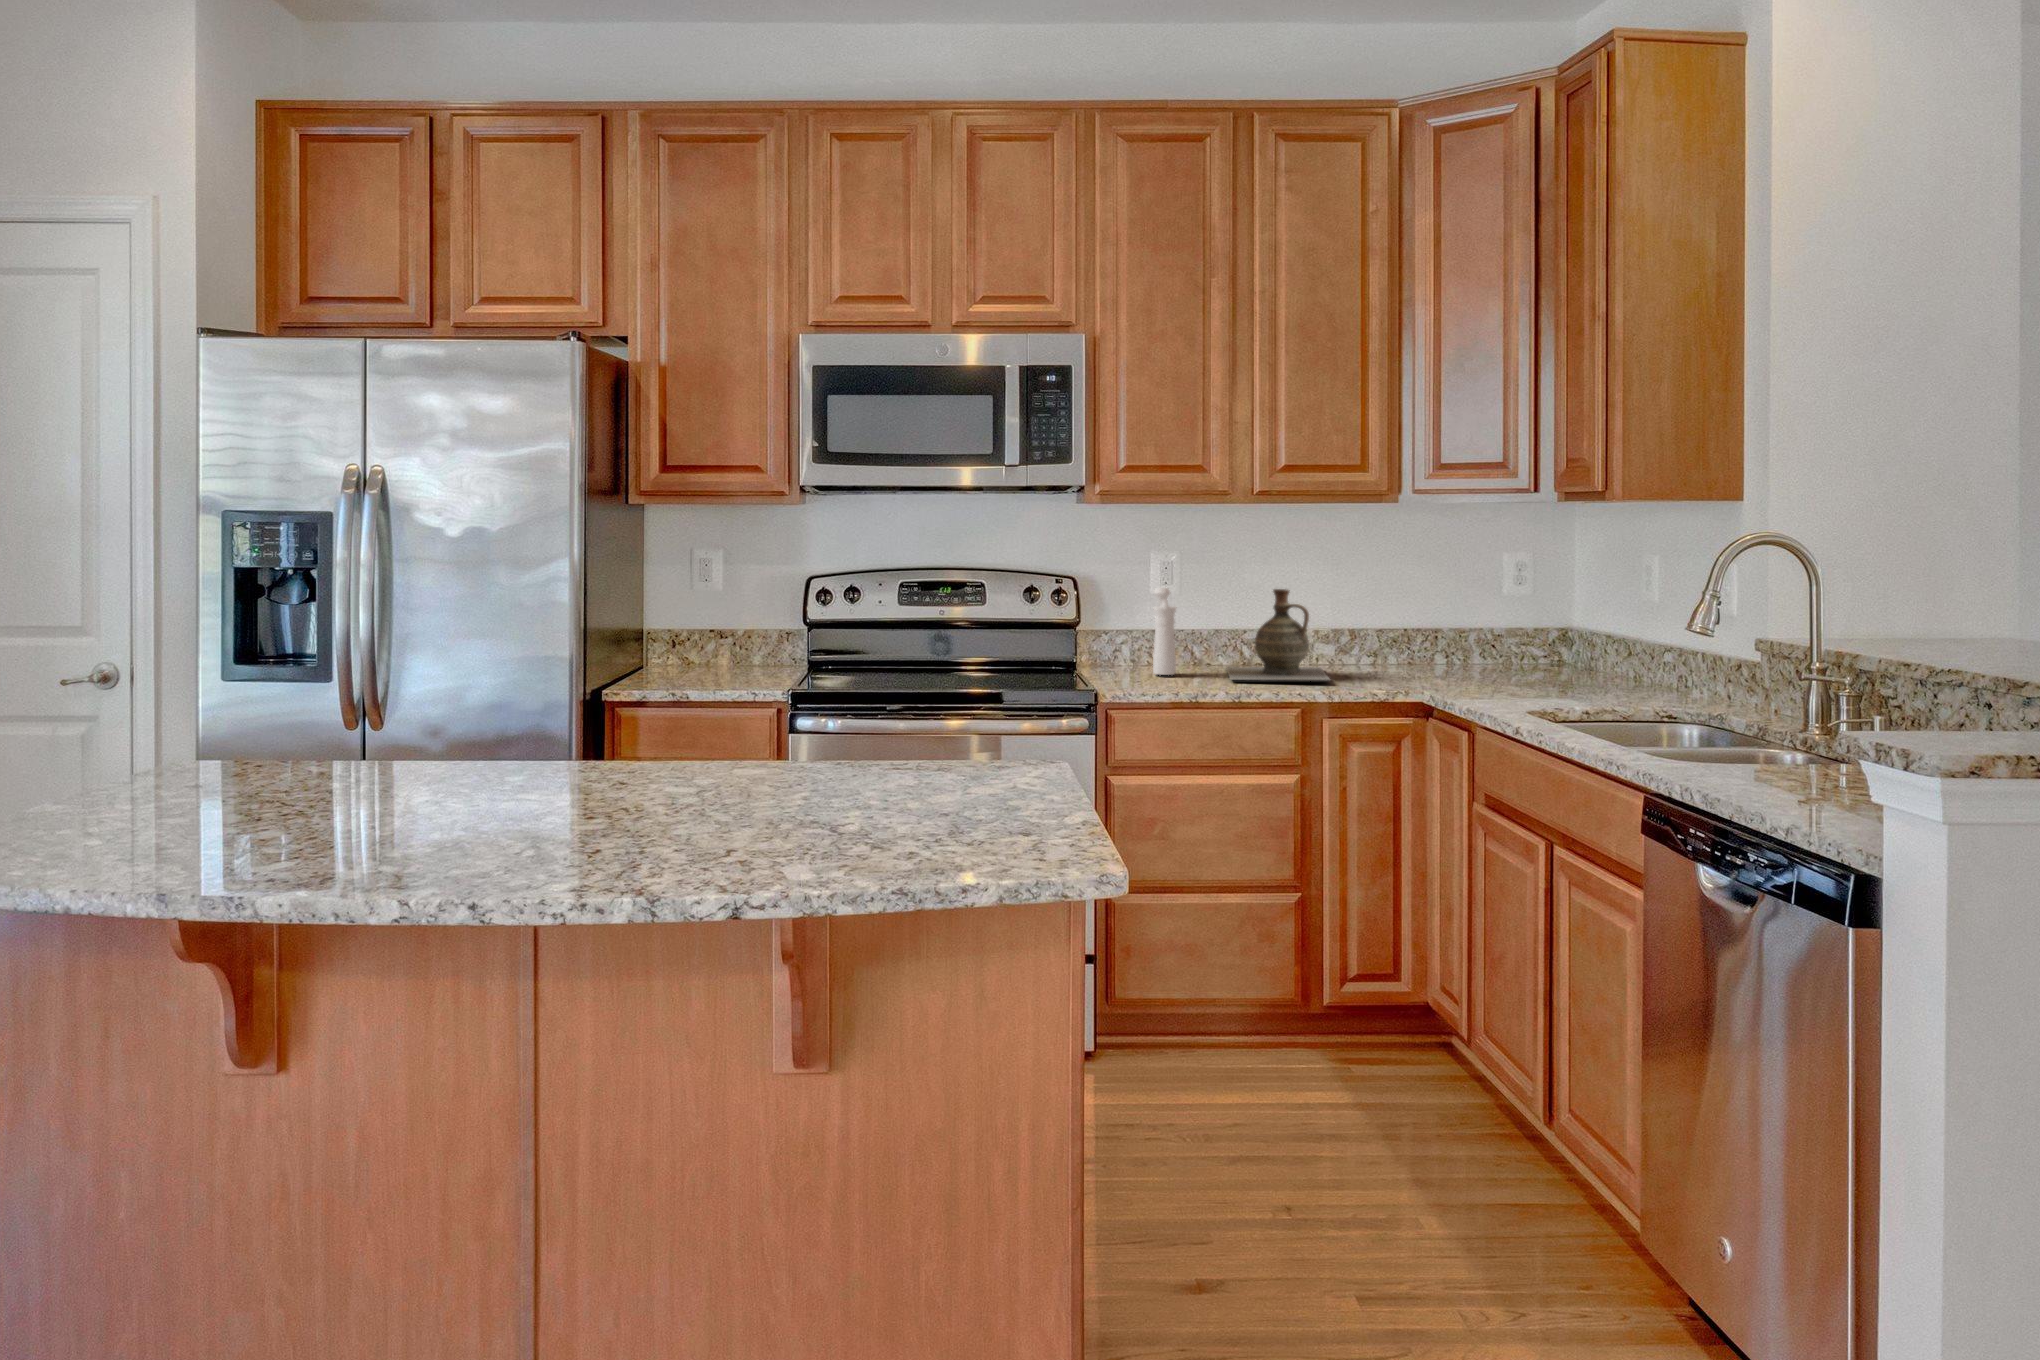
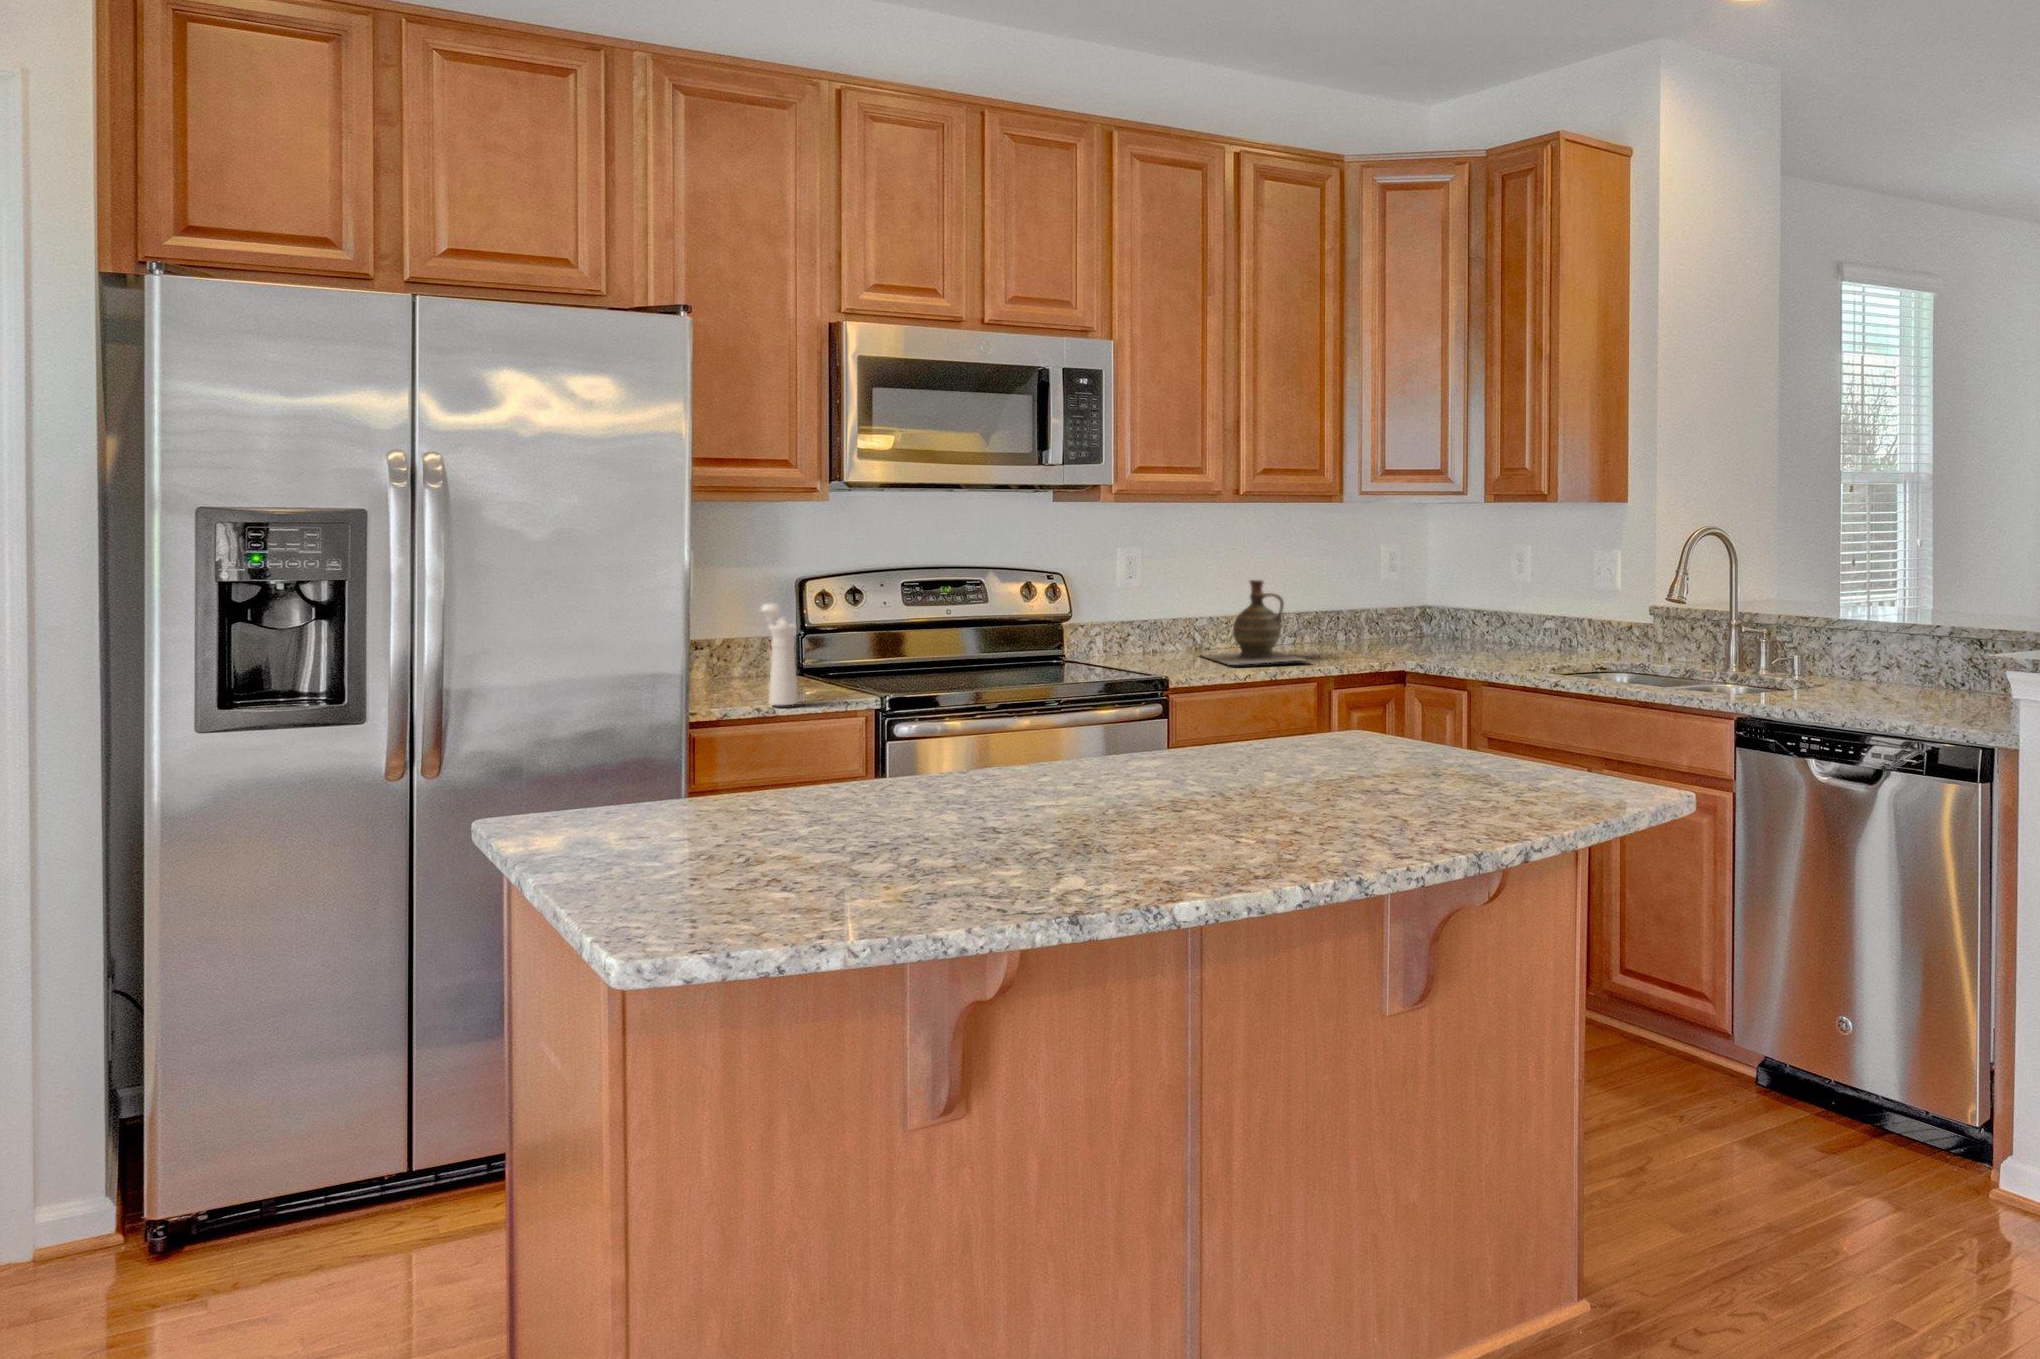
pepper mill: present [1153,588,1176,675] -> present [761,604,797,705]

